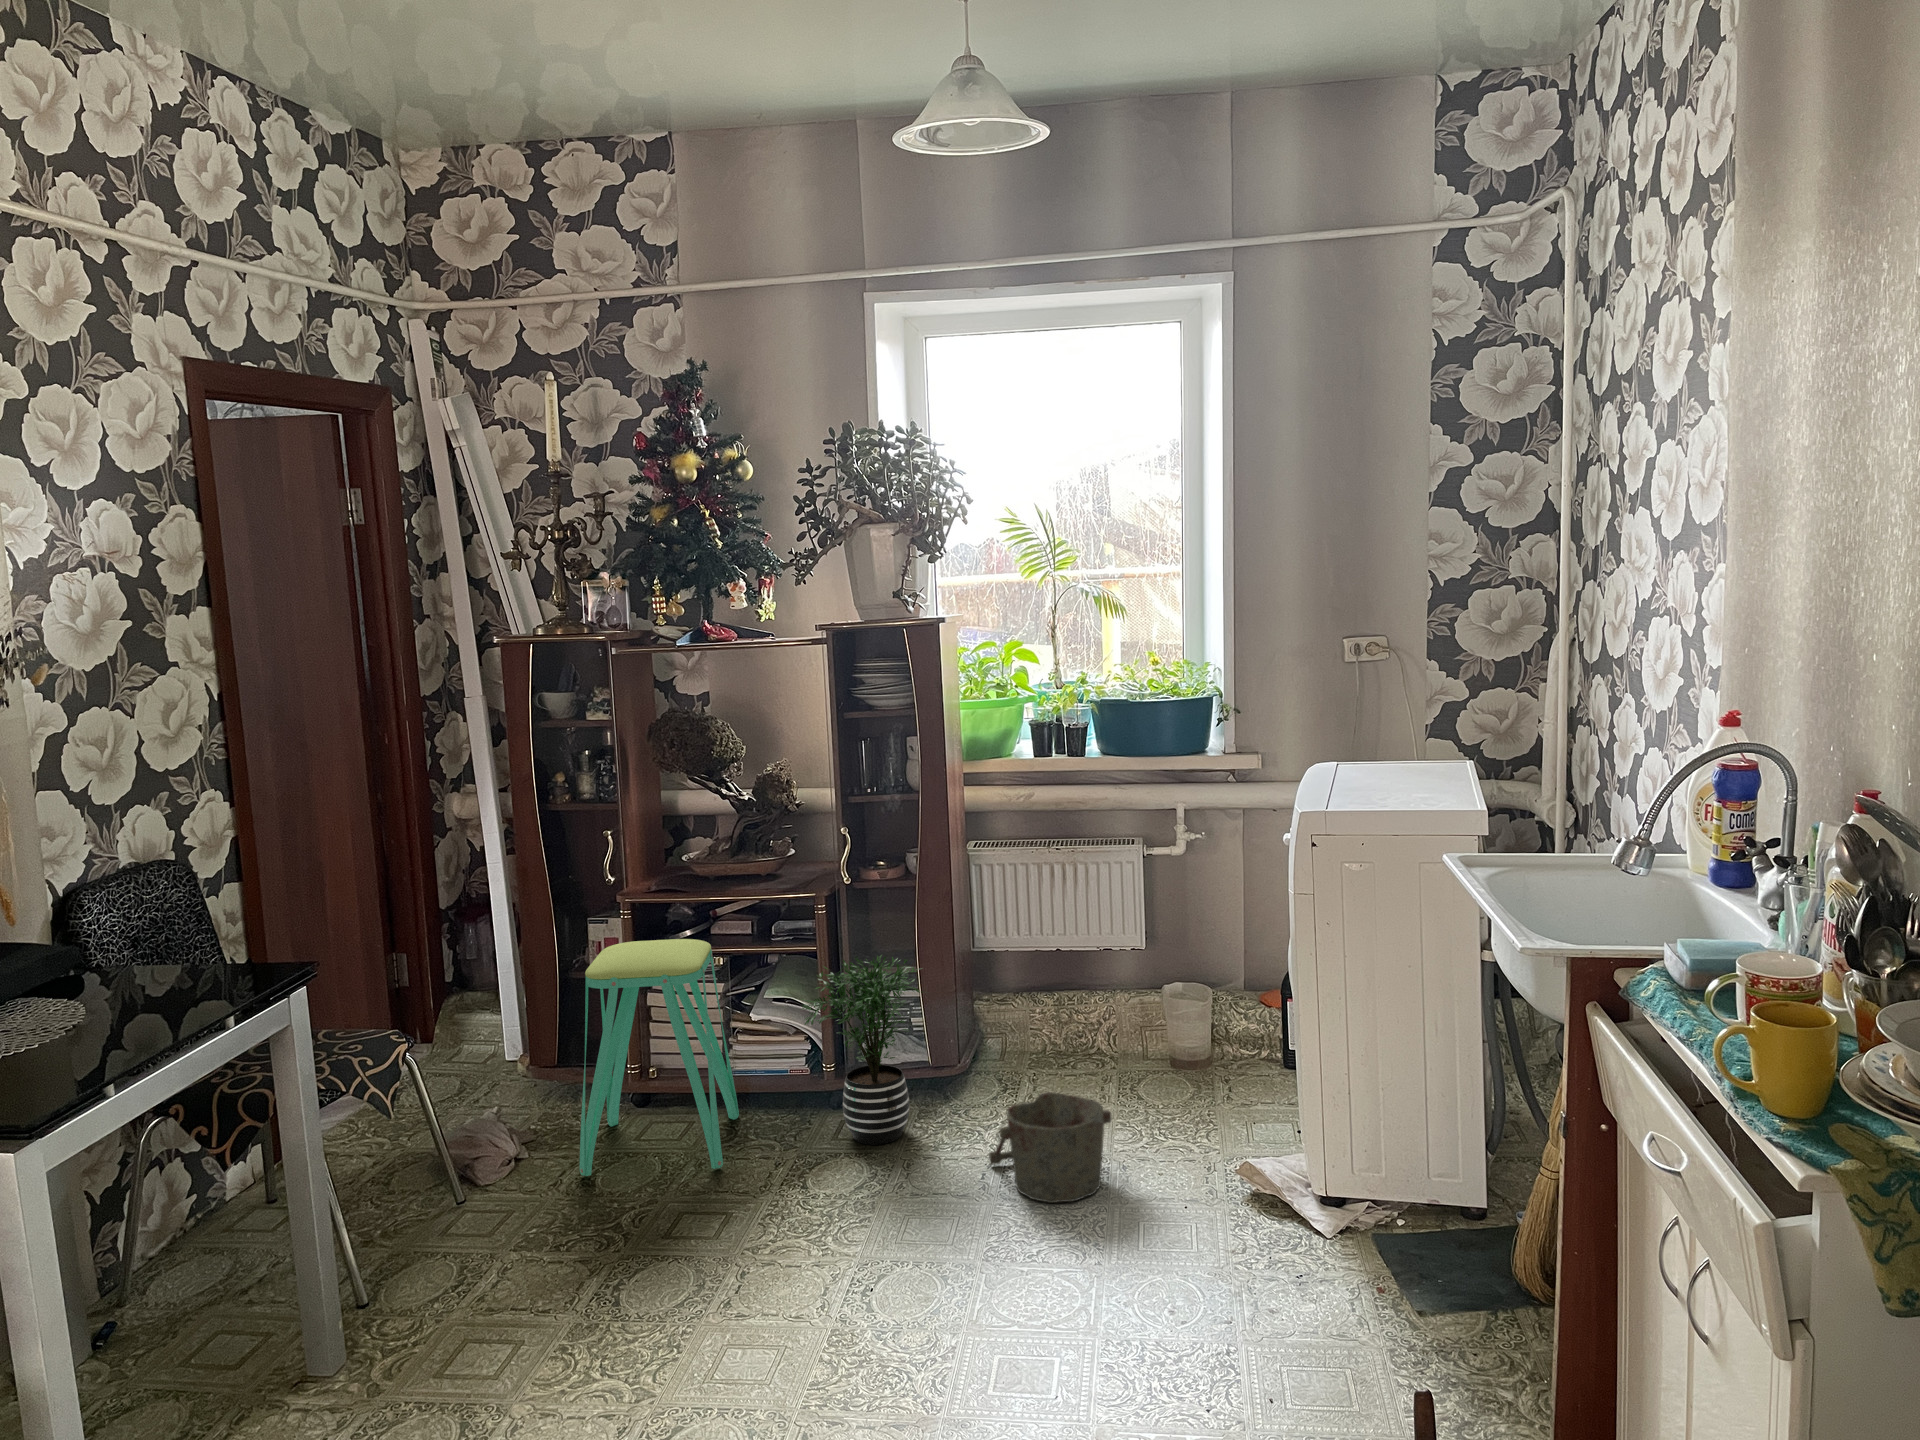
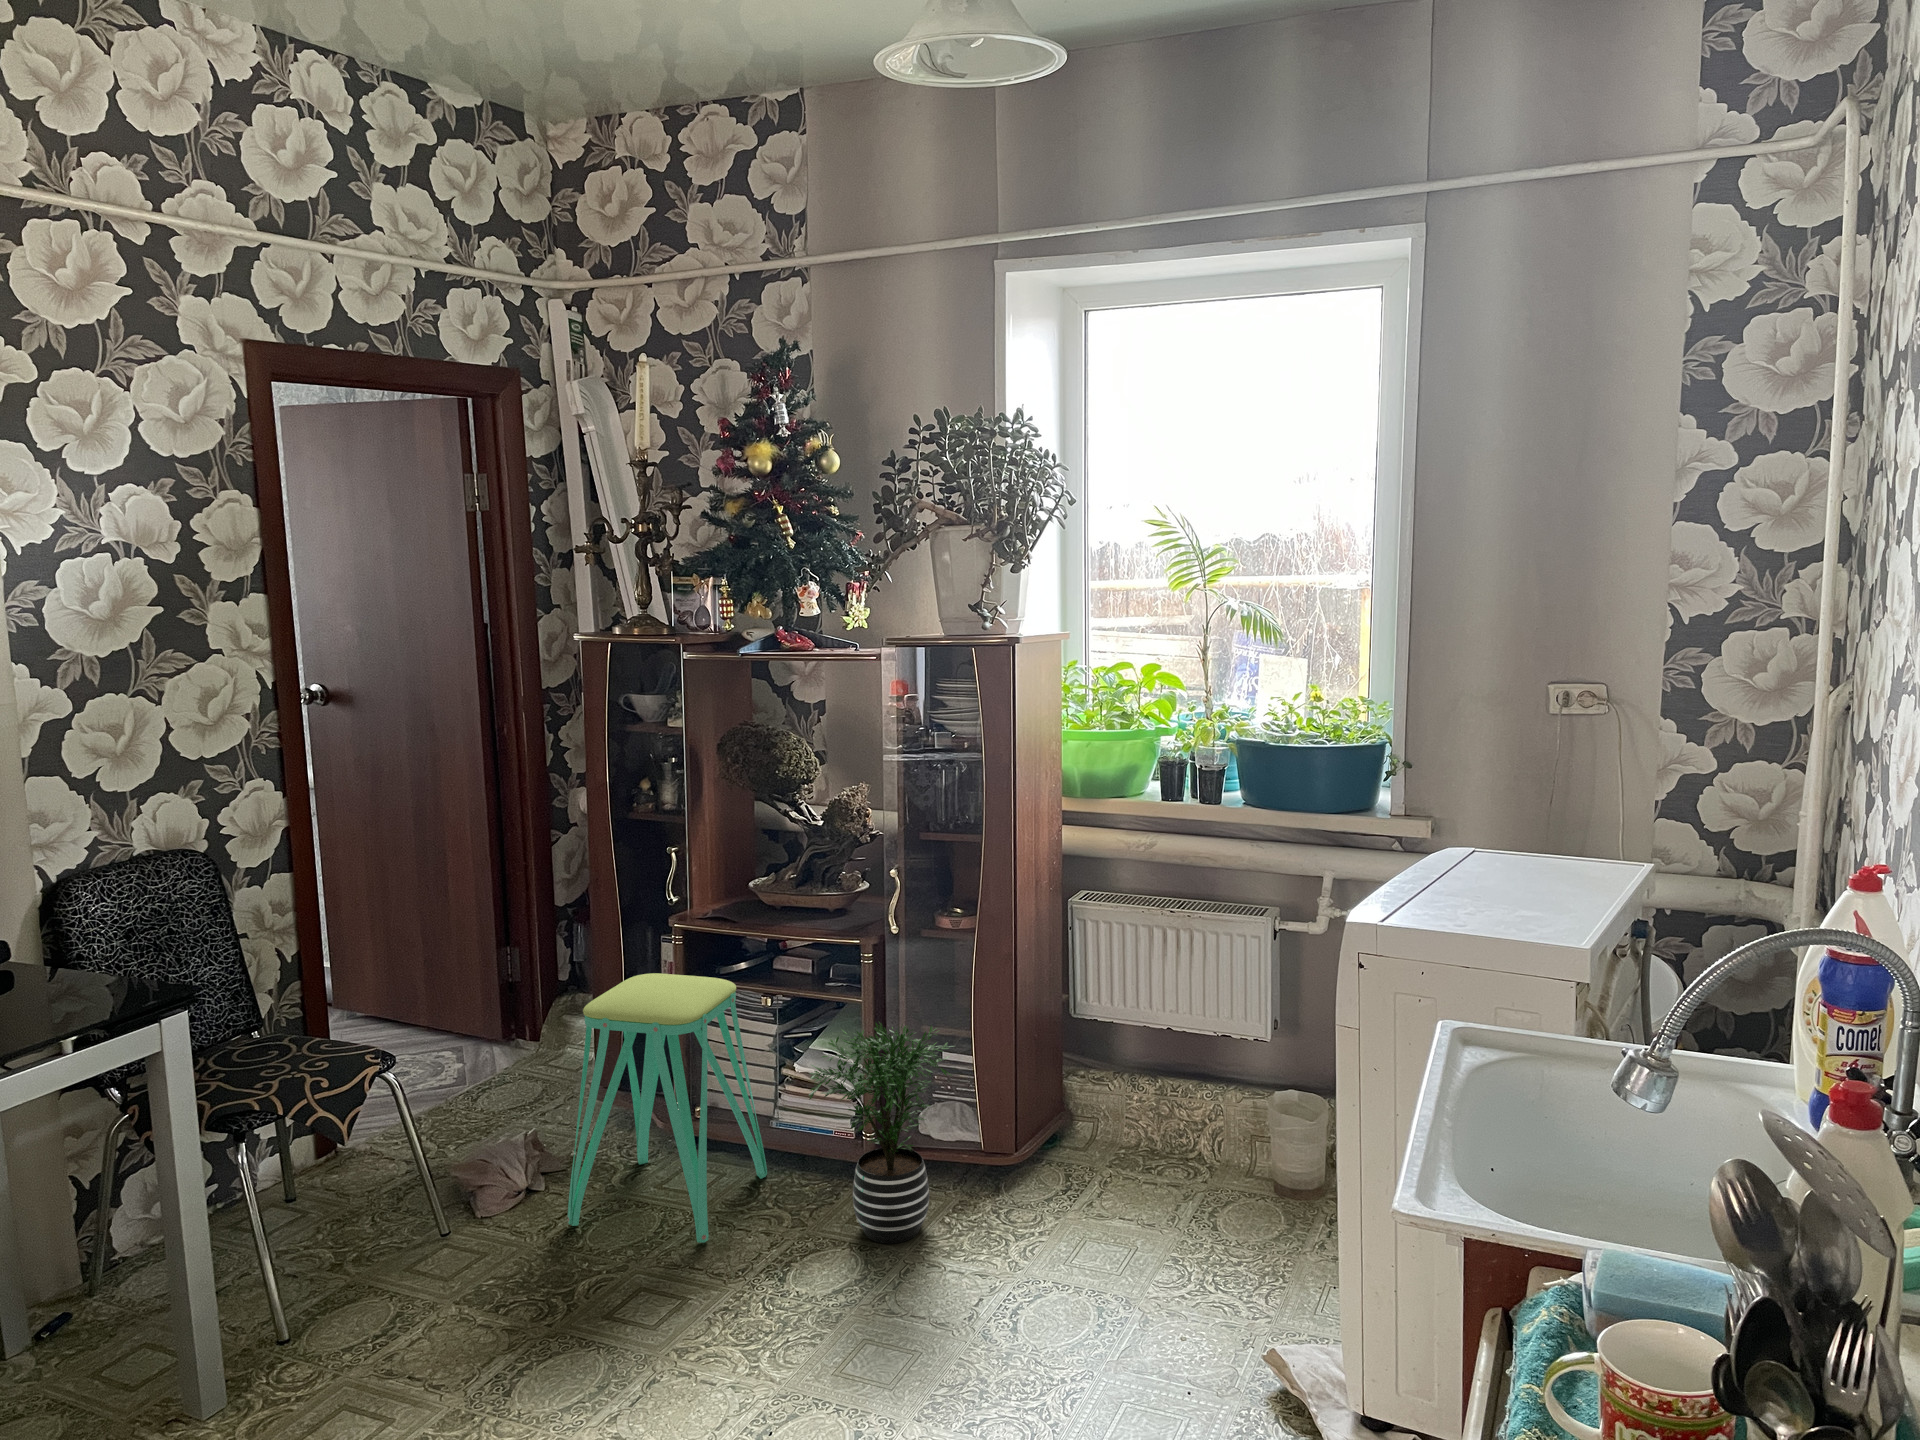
bucket: present [989,1092,1111,1203] -> none [978,1227,1121,1377]

